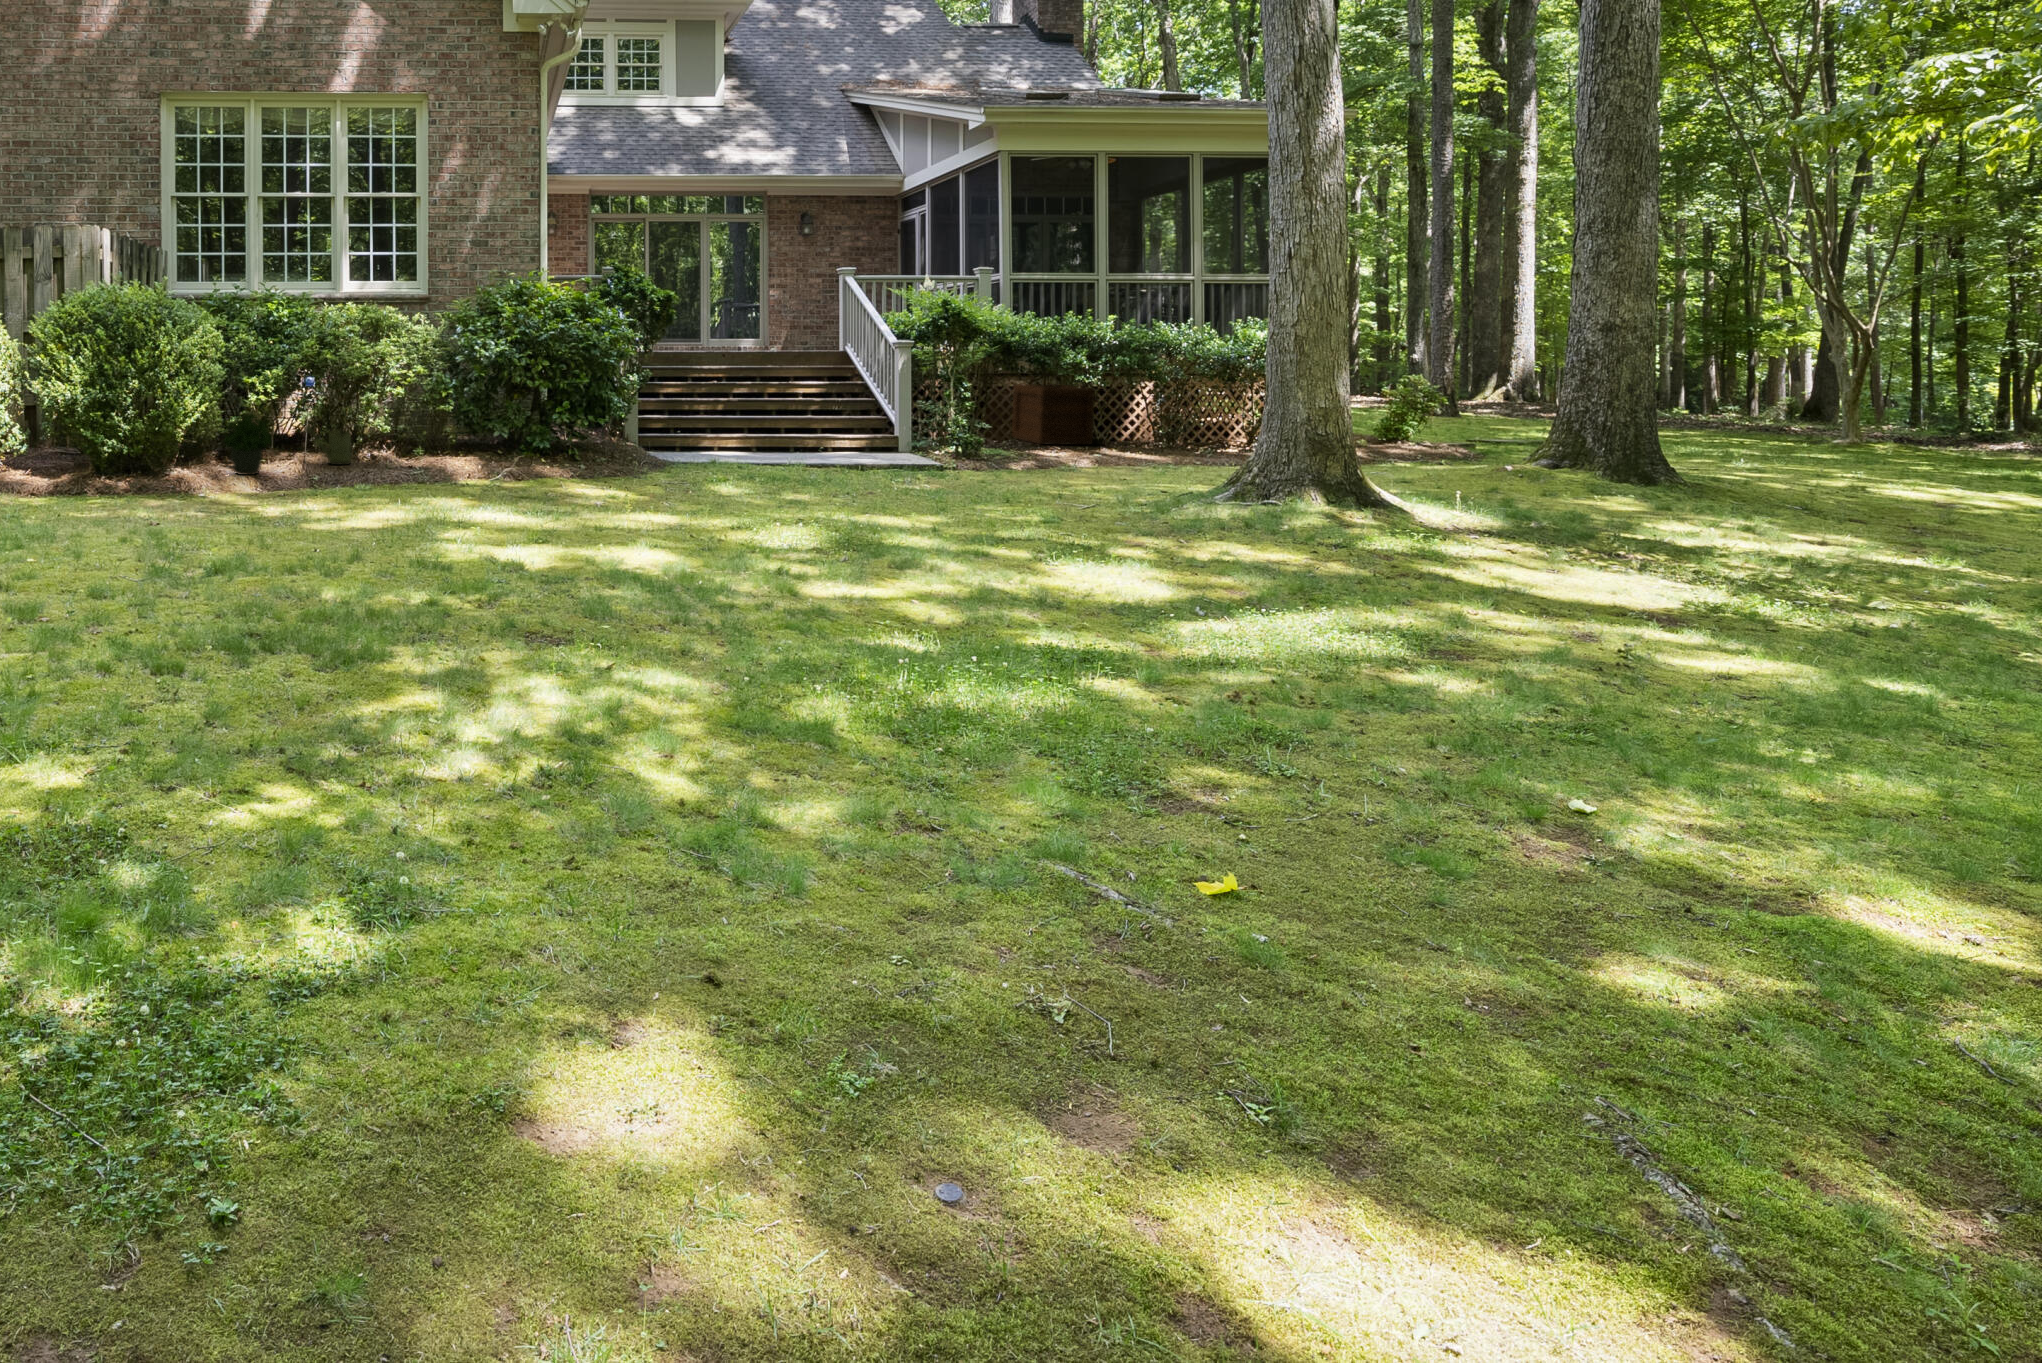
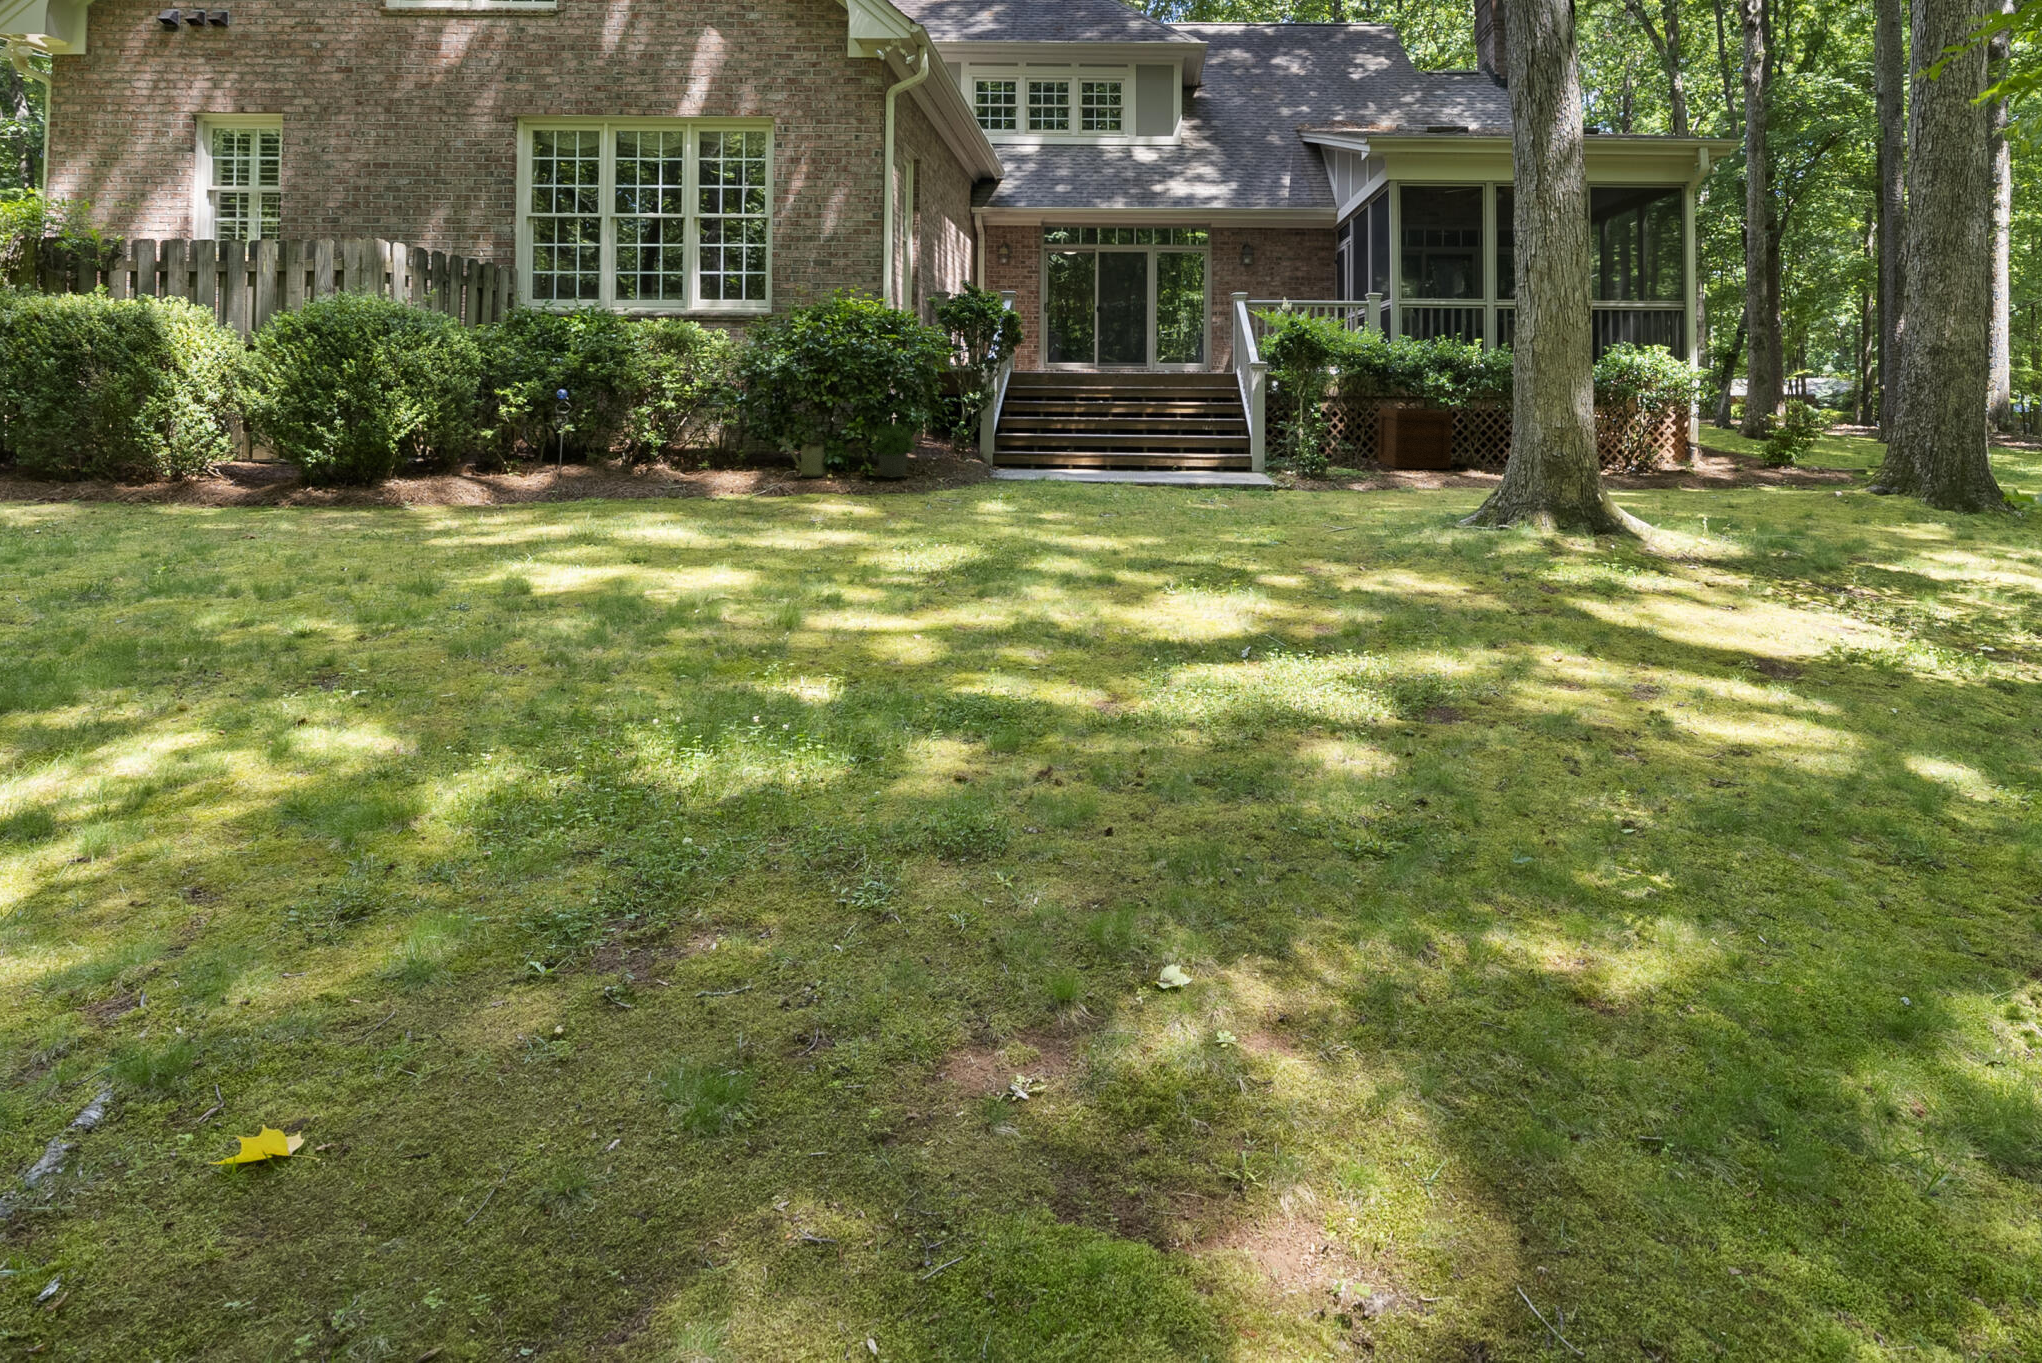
potted plant: present [224,414,271,475] -> present [873,423,916,477]
watering can: present [304,420,351,465] -> present [779,435,824,478]

